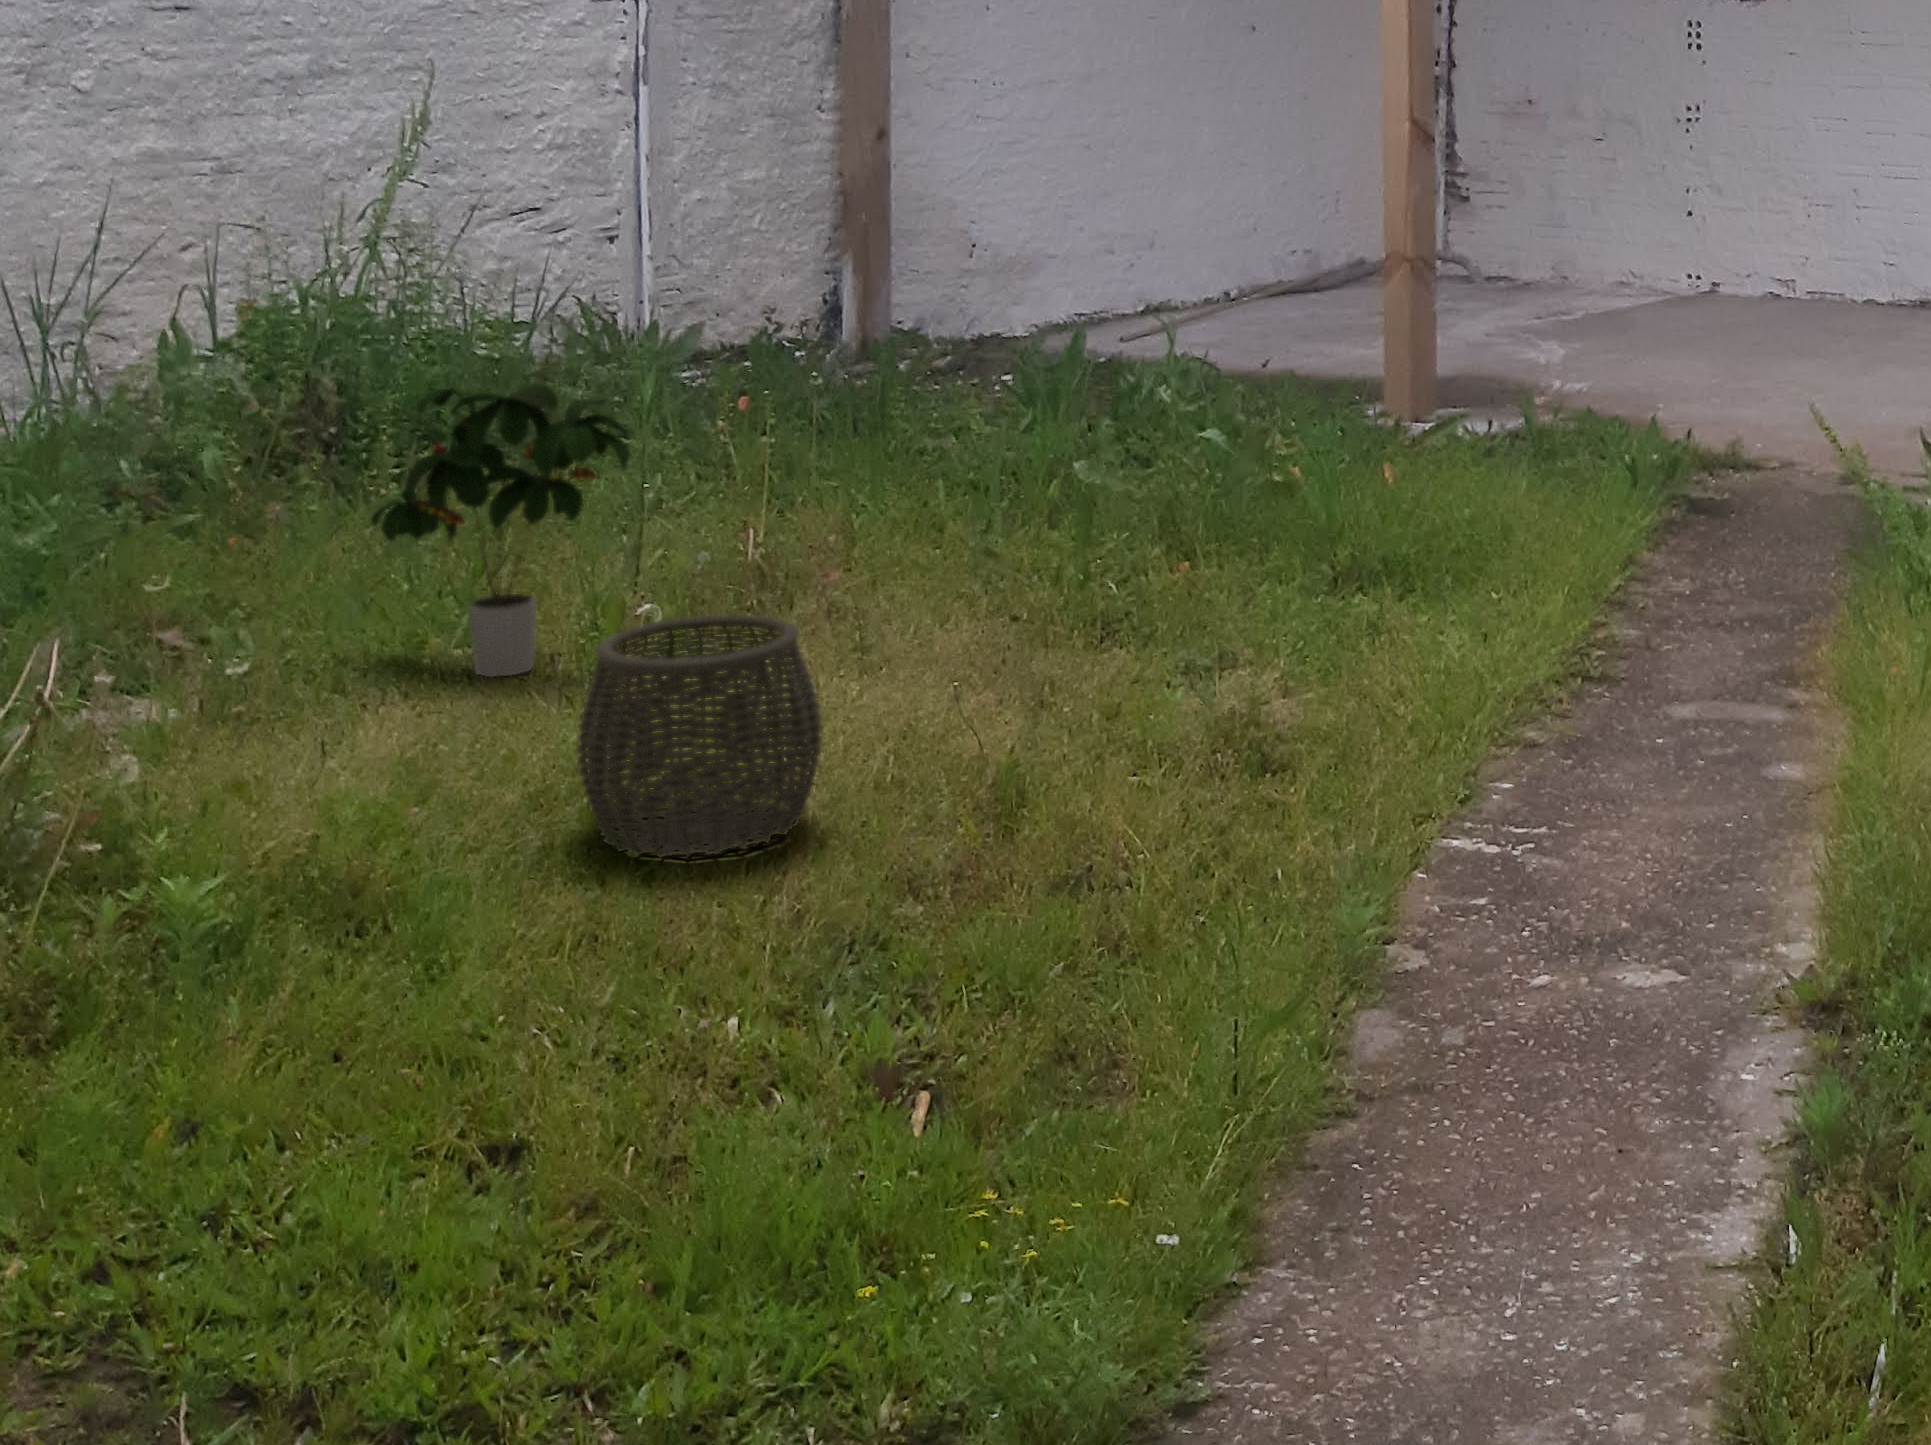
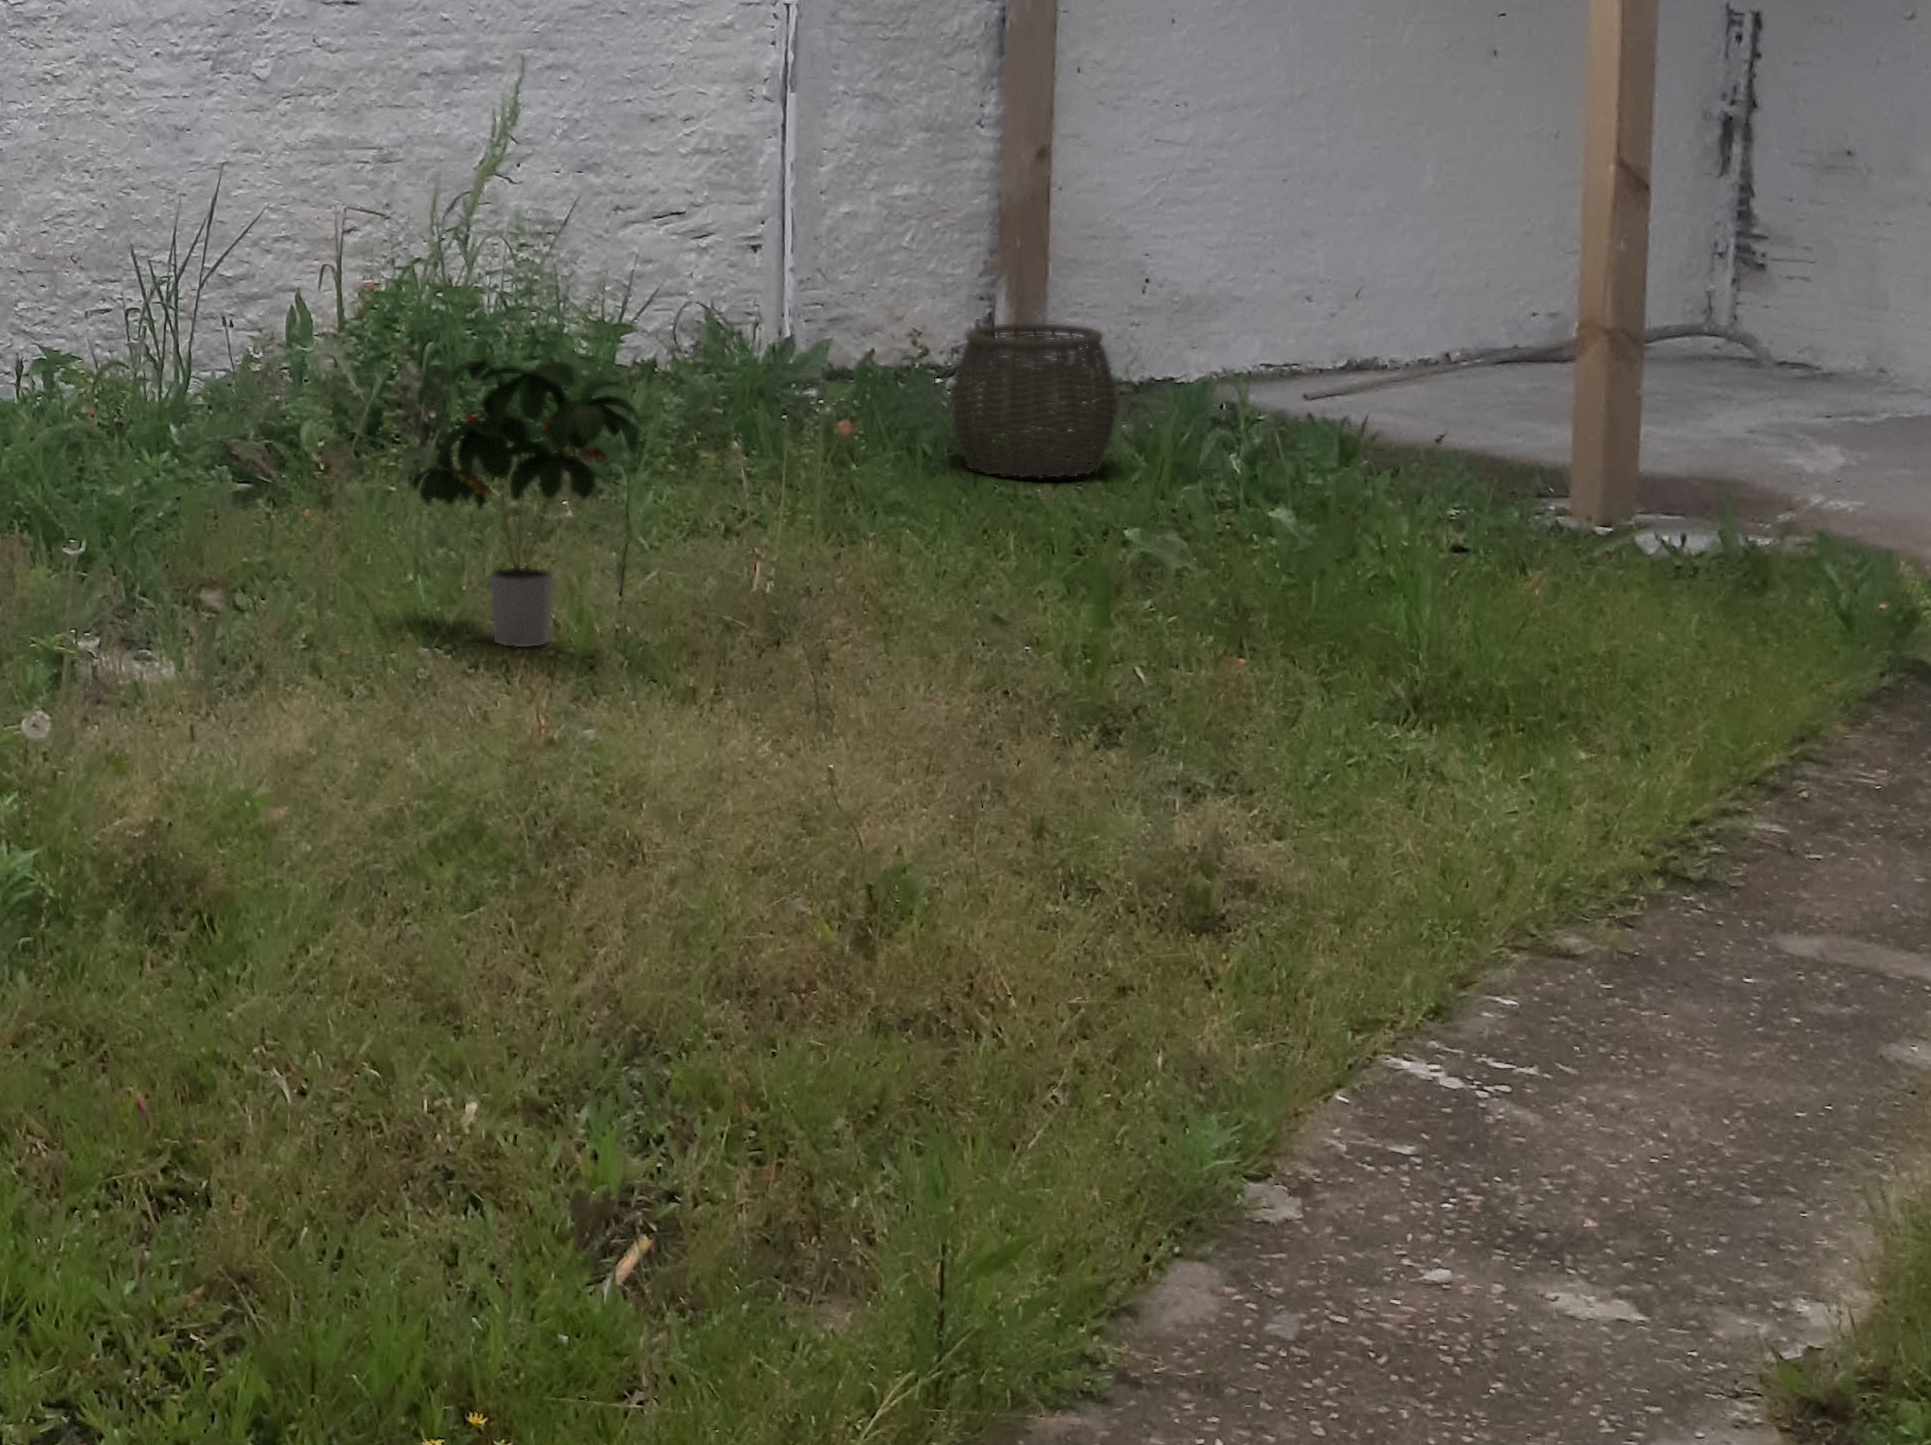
woven basket: present [577,615,823,857] -> present [951,323,1117,478]

